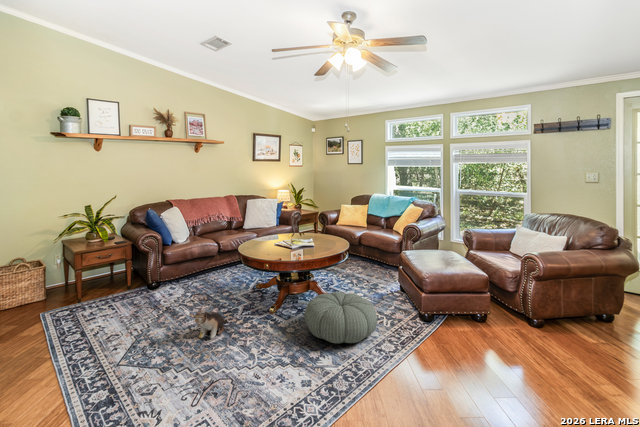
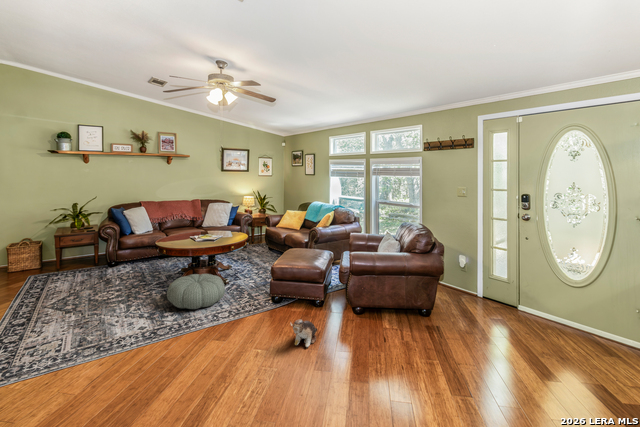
plush toy: present [191,310,227,338] -> present [290,319,317,347]

